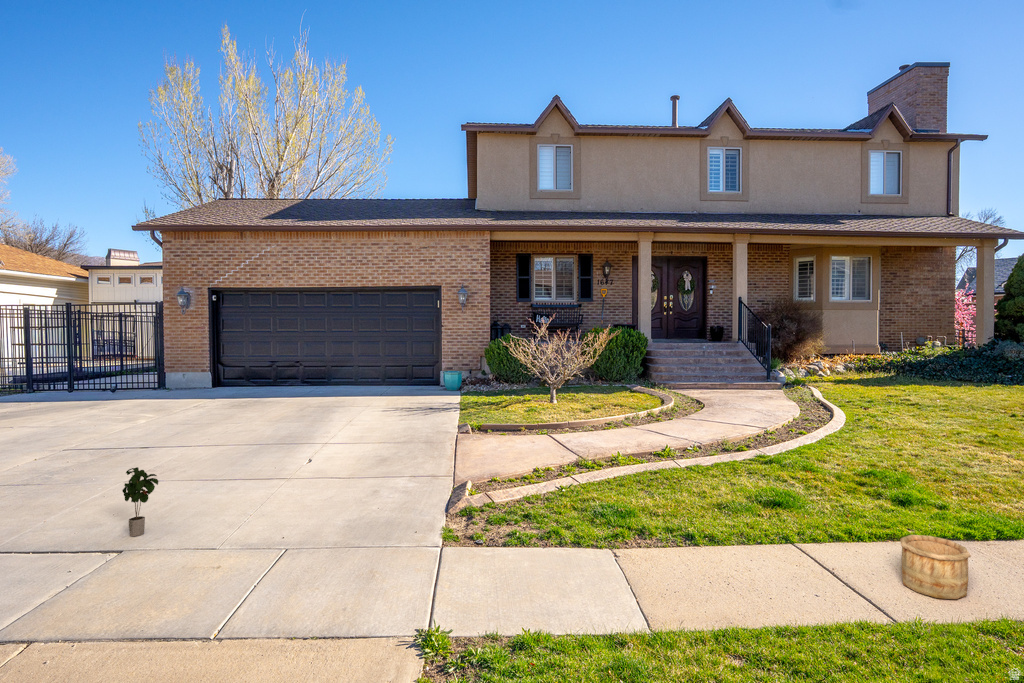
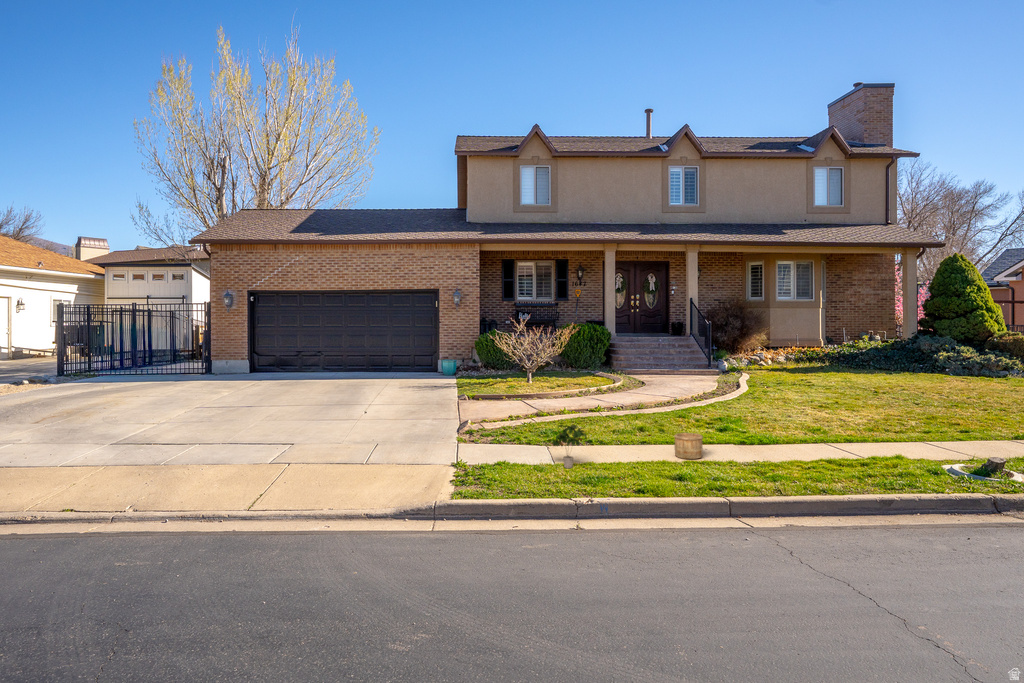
potted plant: present [122,467,158,536] -> present [552,425,586,468]

